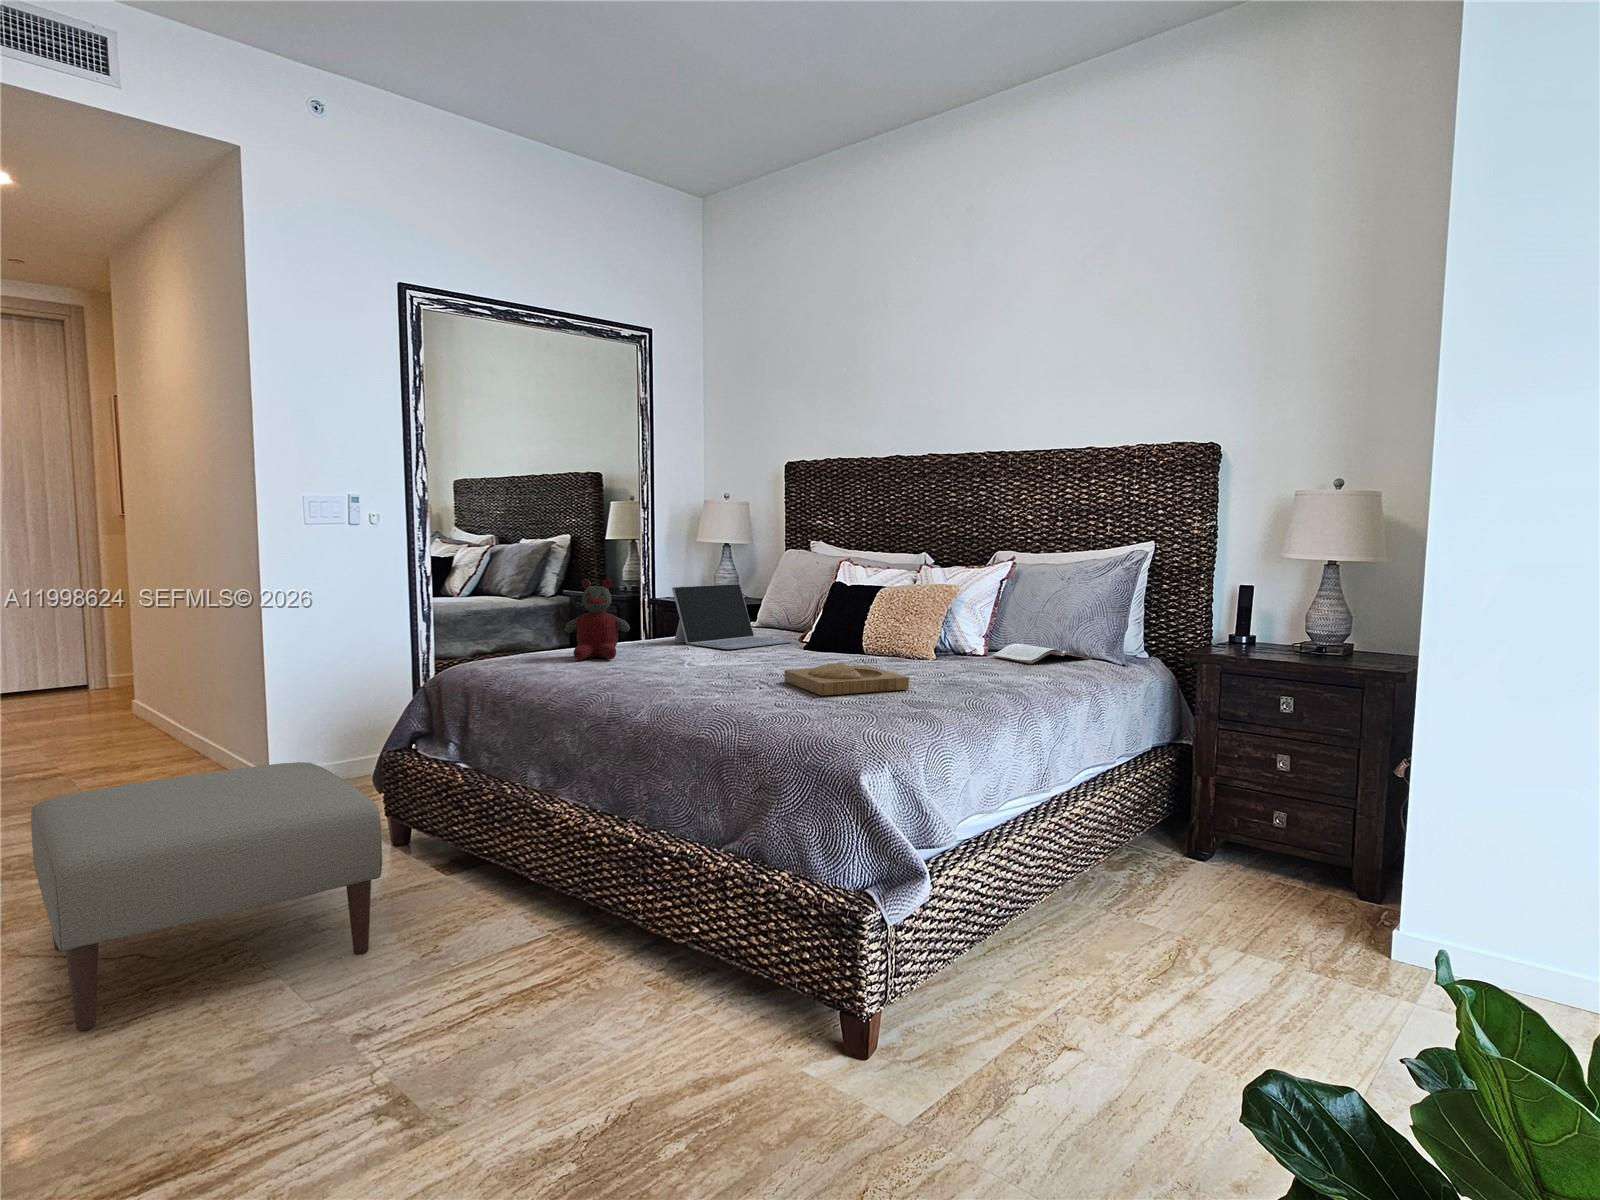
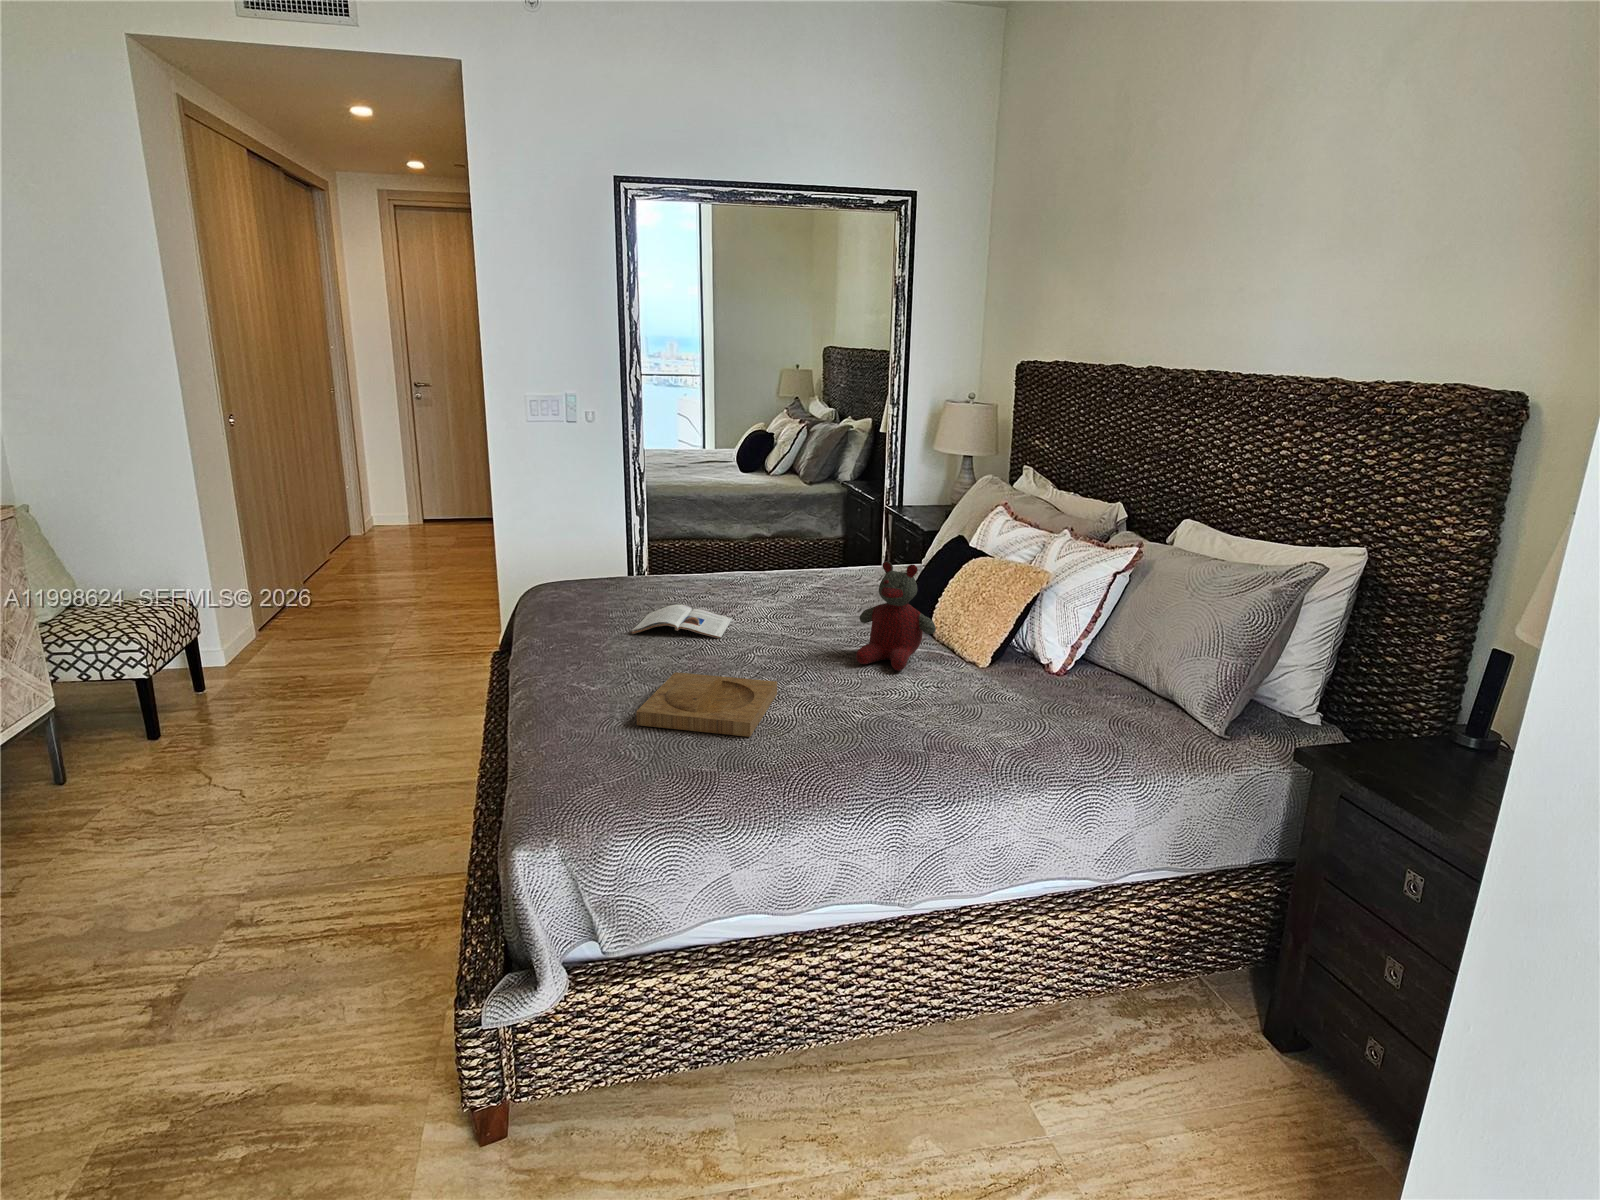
stuffed bear: present [565,579,630,660] -> present [856,561,936,671]
laptop: present [672,584,792,649] -> none [751,524,863,608]
magazine: present [993,644,1092,664] -> present [632,605,732,639]
ottoman: present [31,762,382,1030] -> none [88,654,404,850]

